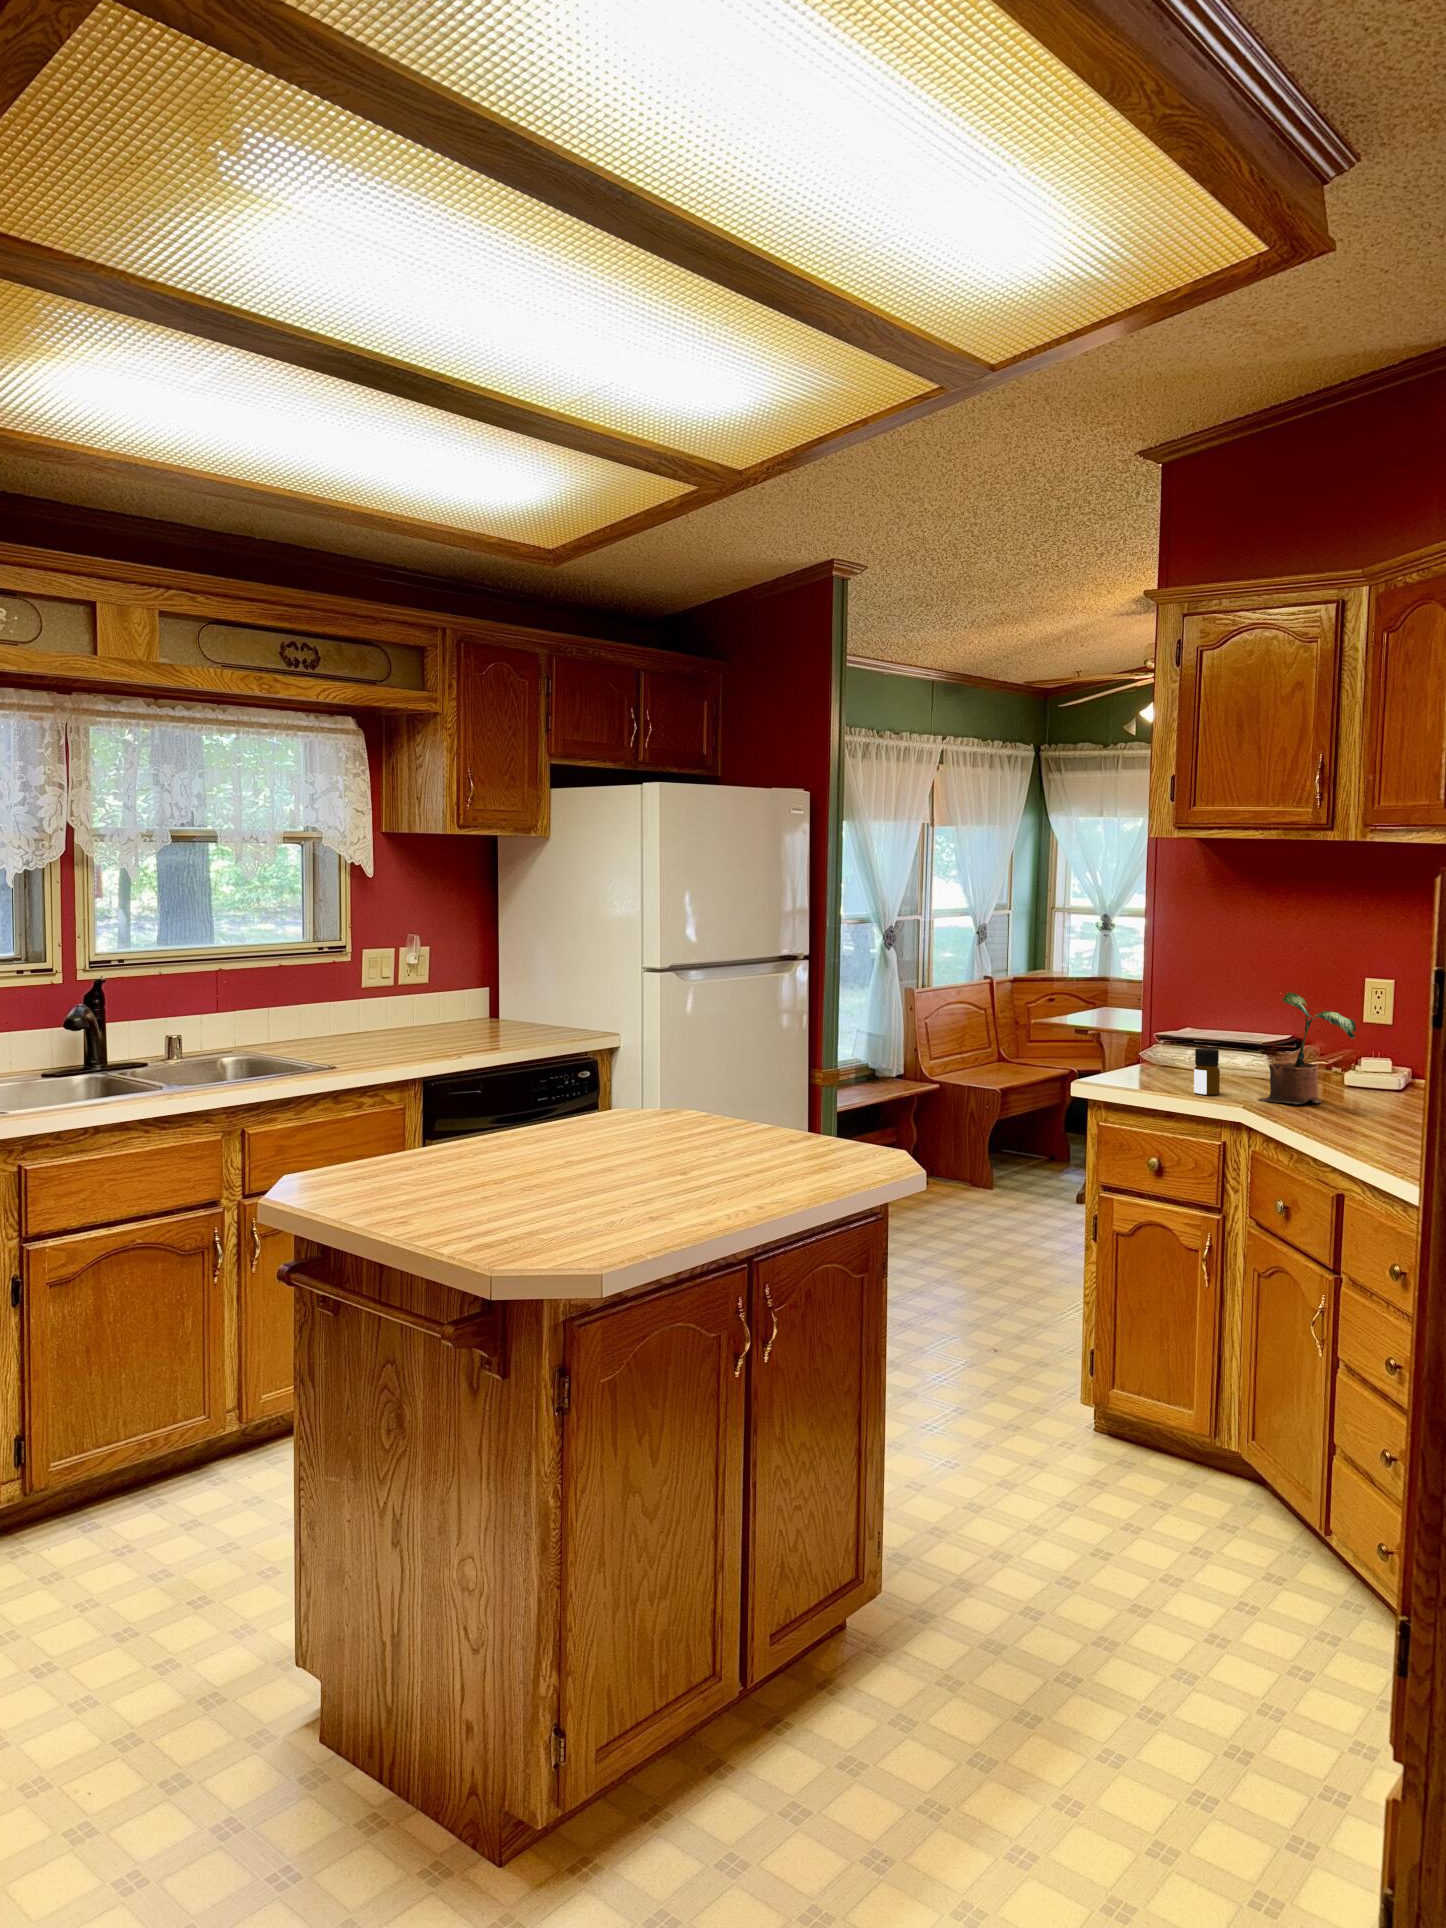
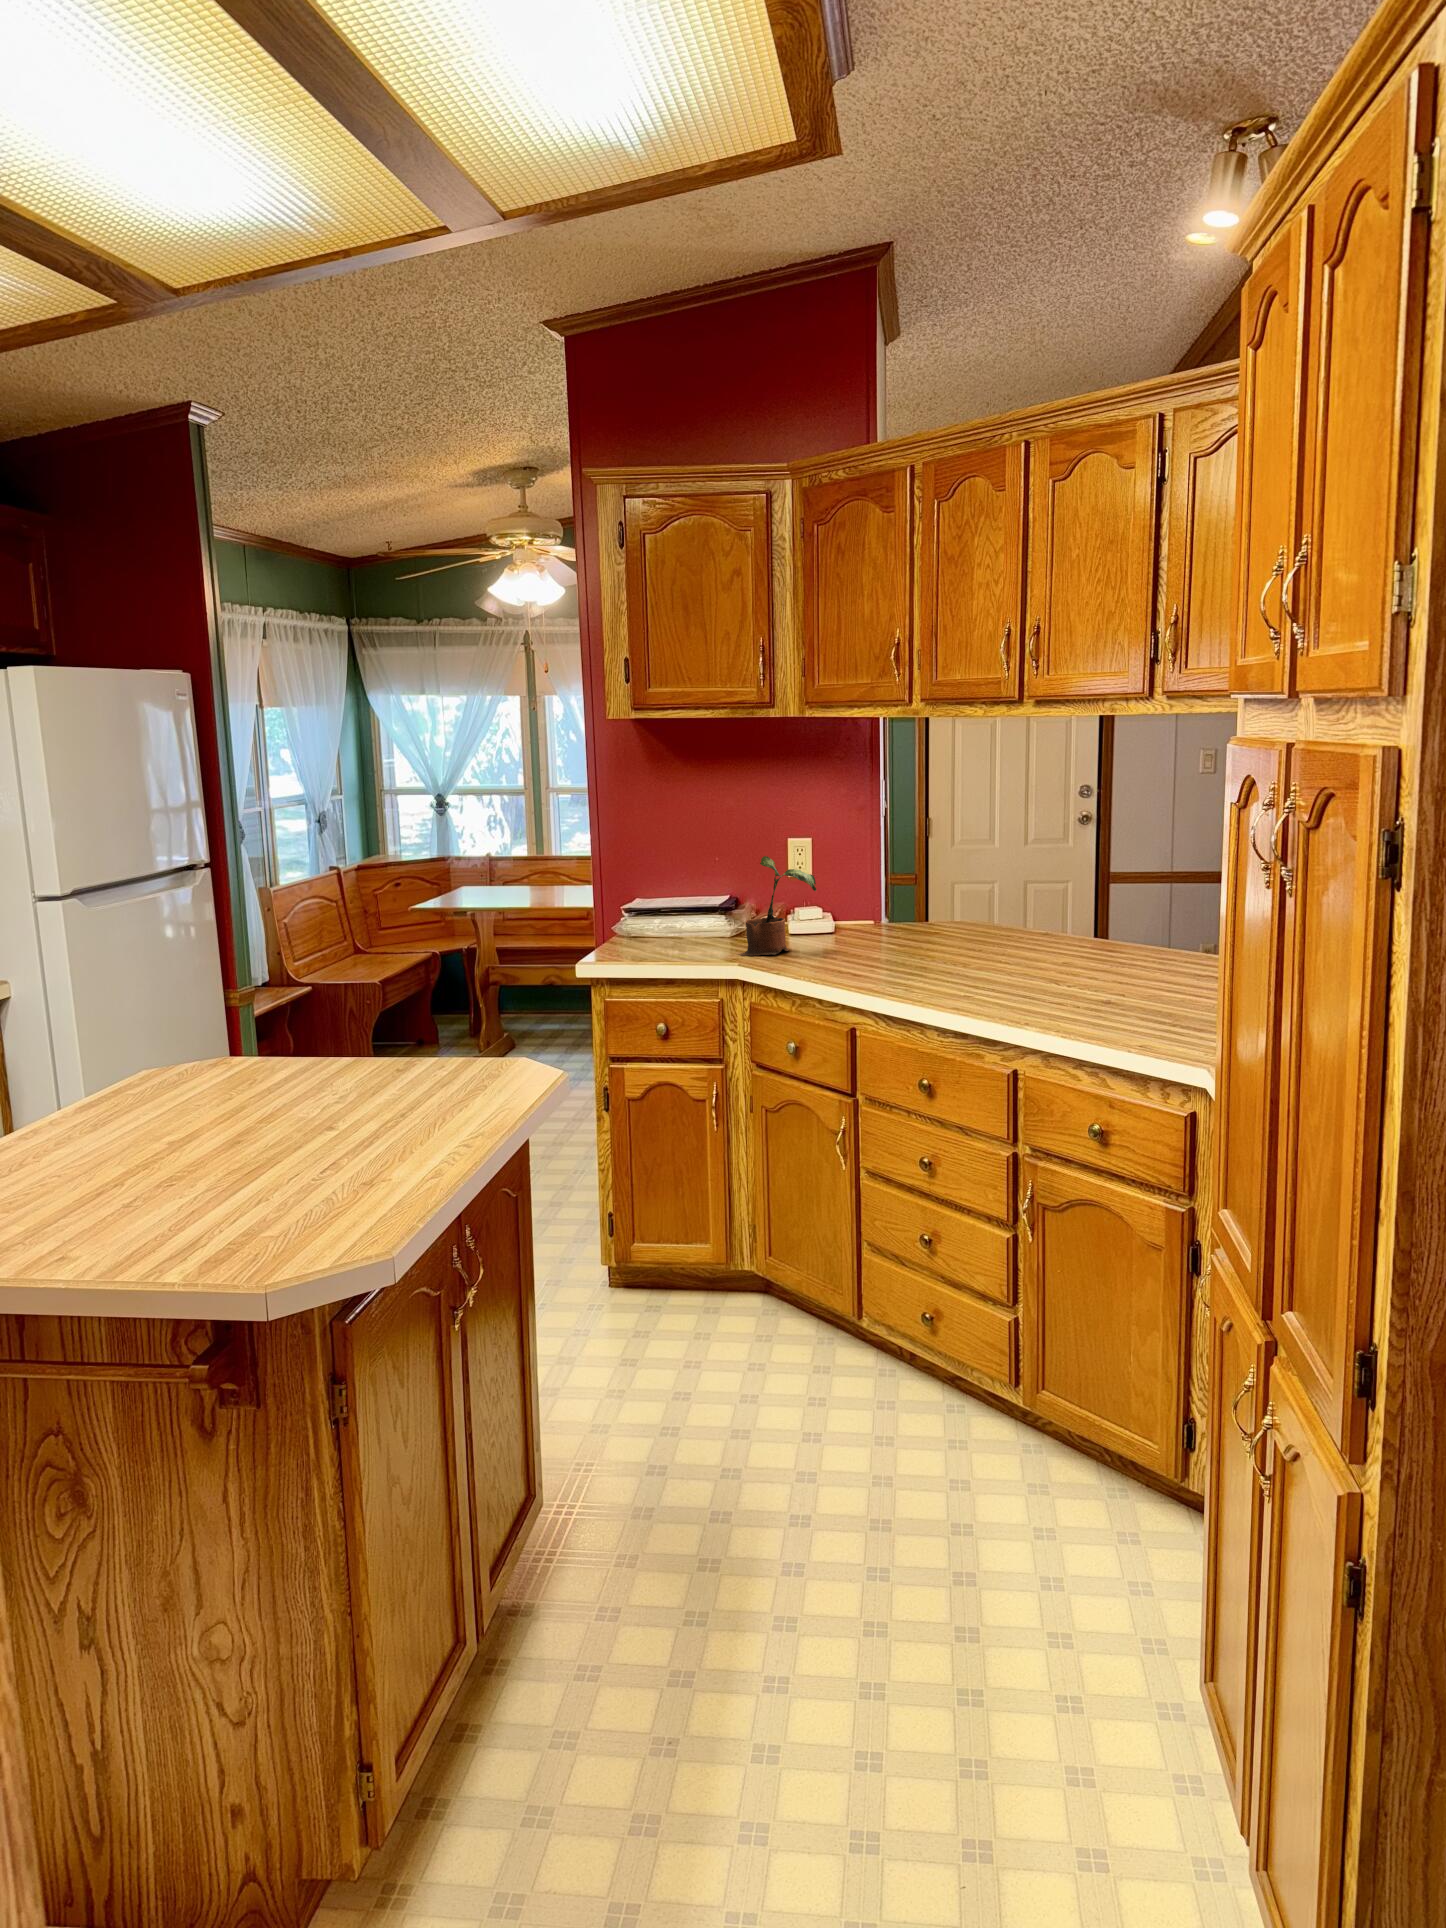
bottle: present [1194,1048,1220,1094] -> none [683,915,706,957]

